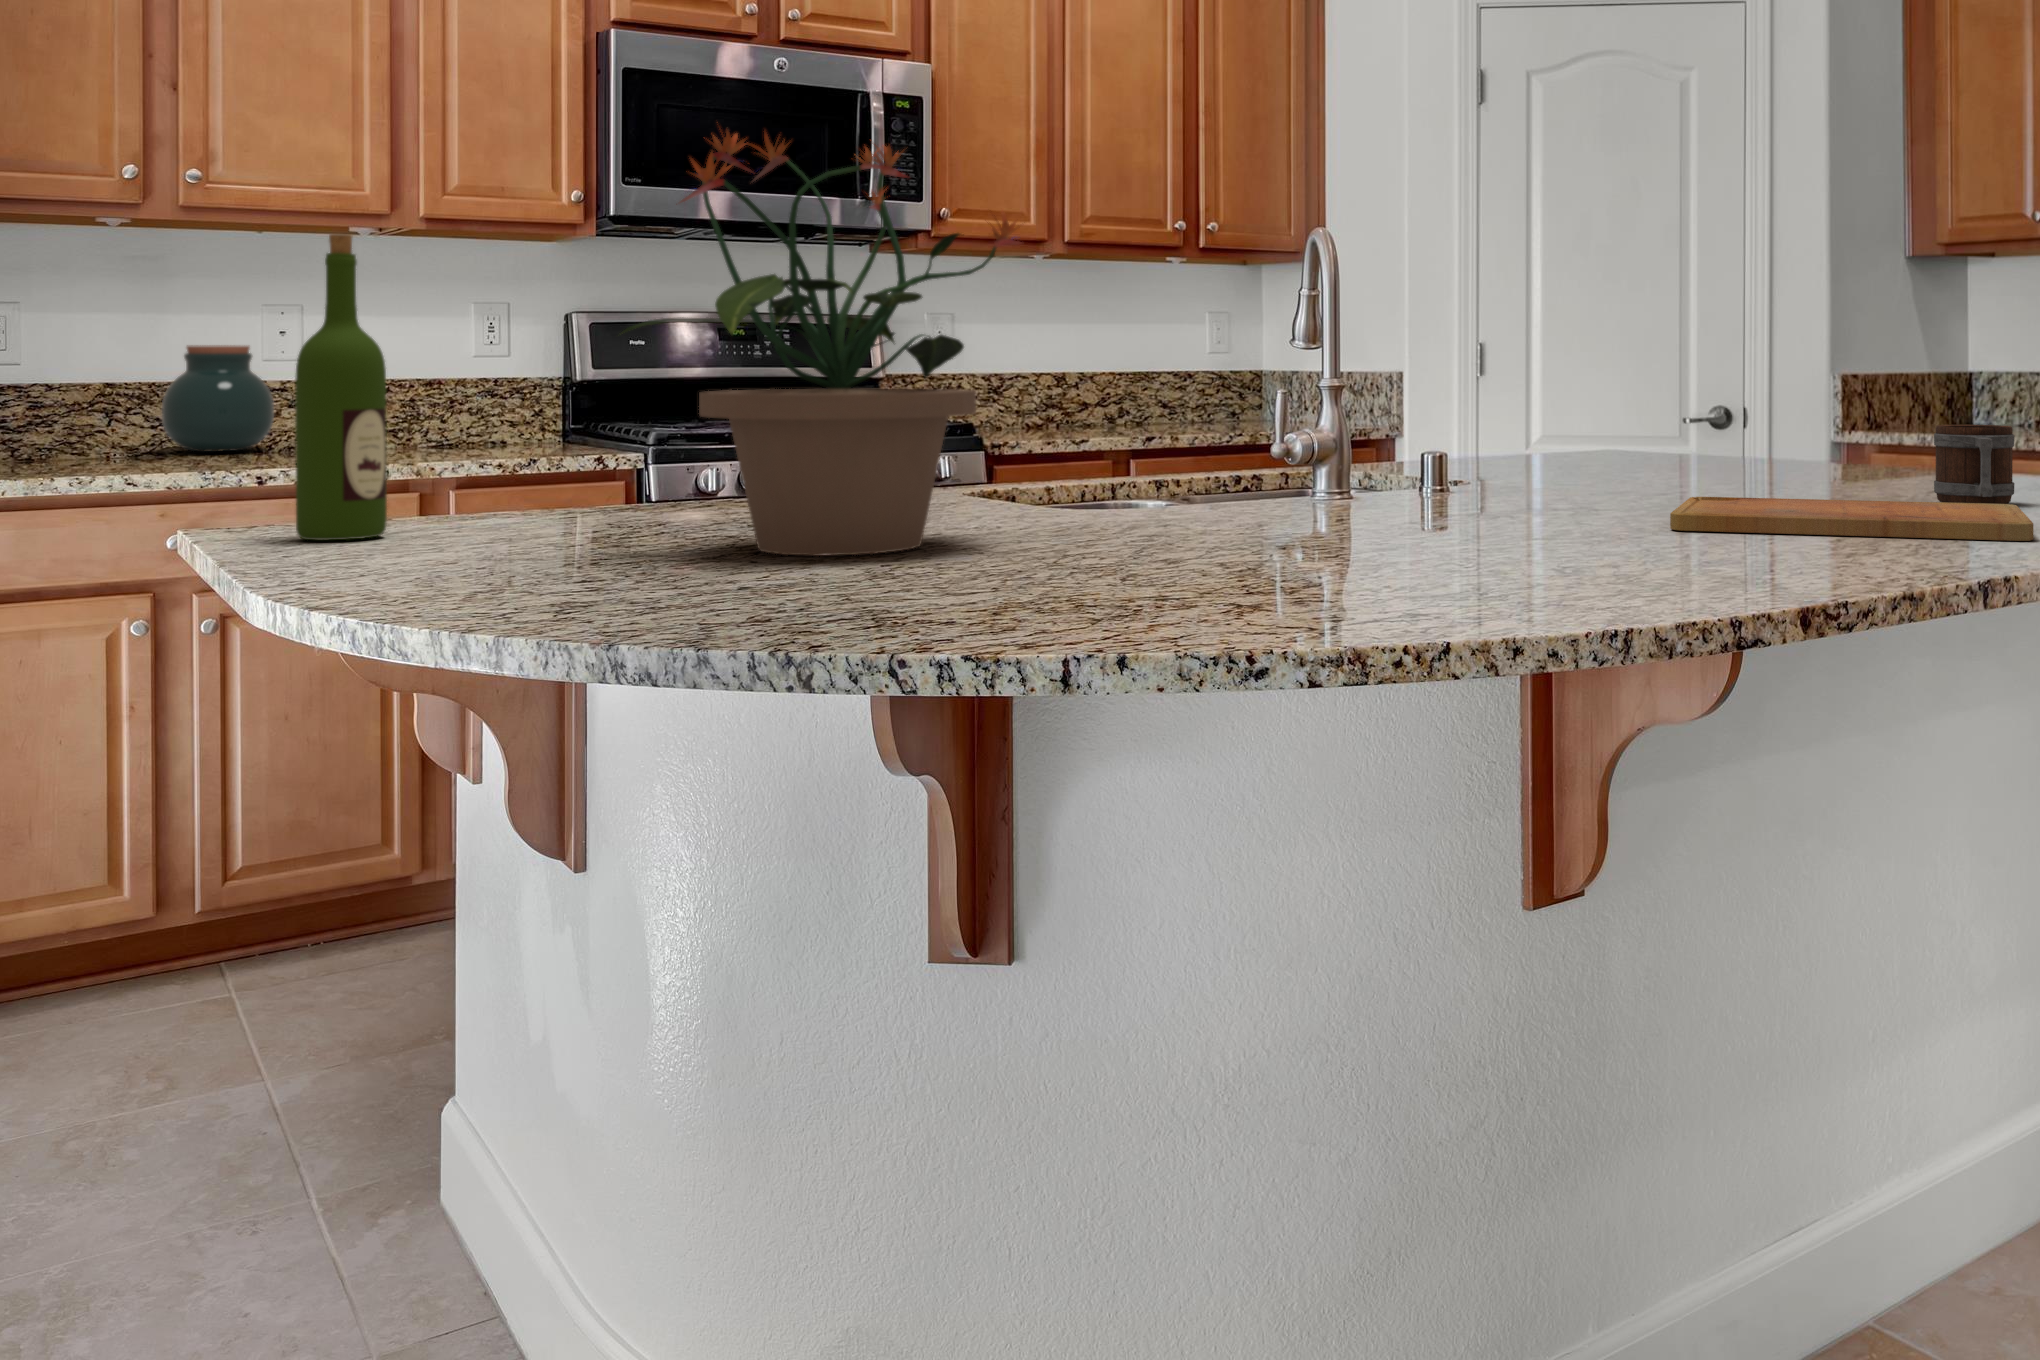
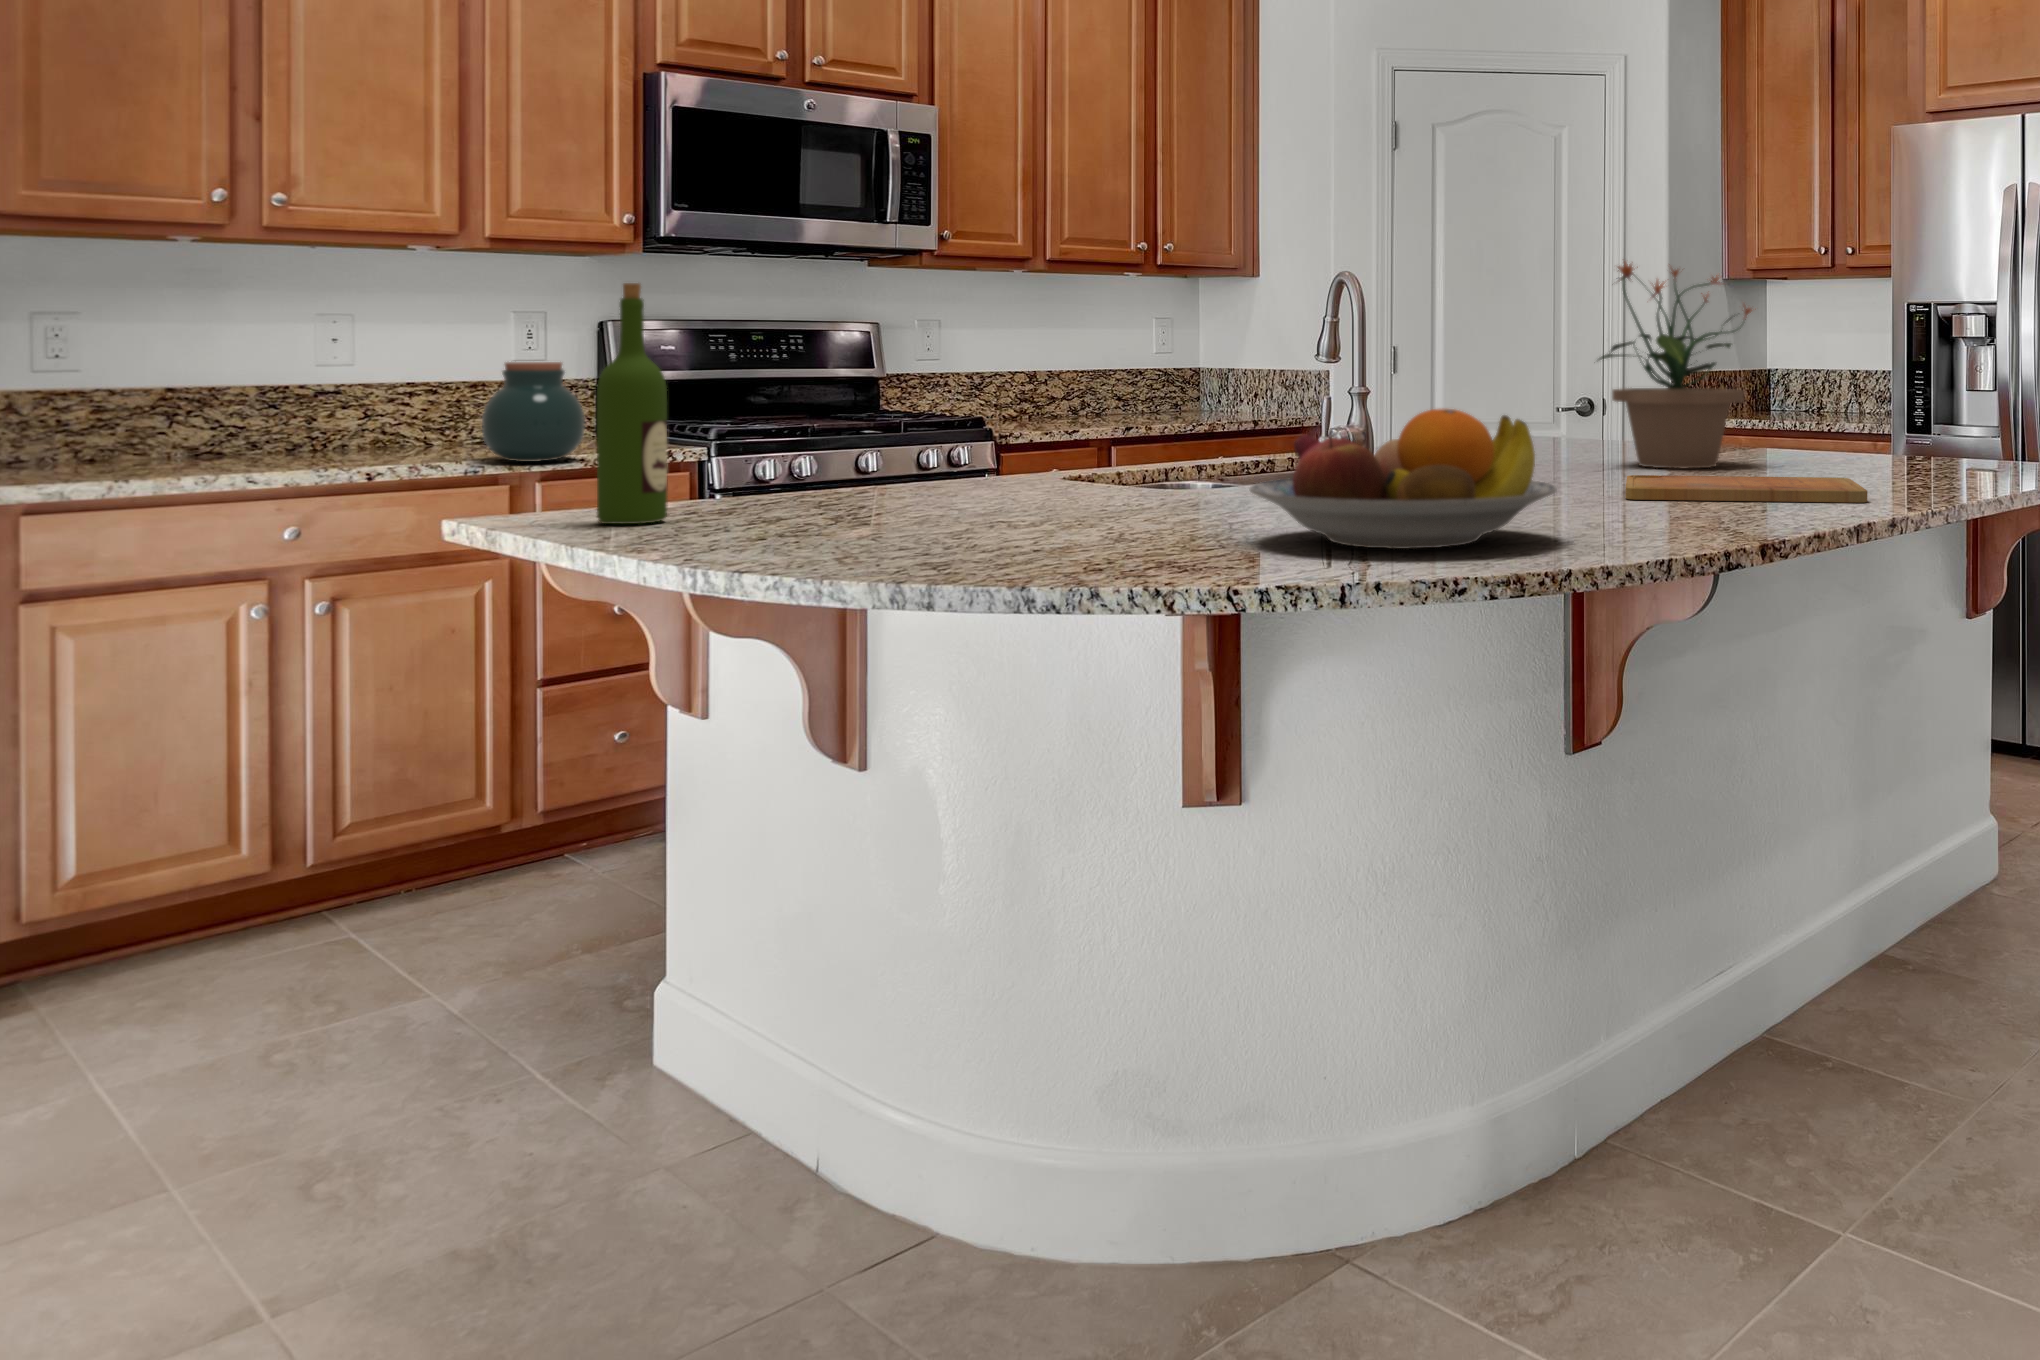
potted plant: present [623,130,1020,556] -> present [1598,262,1752,469]
jar: present [162,345,274,452] -> present [482,362,585,462]
fruit bowl: none [1033,390,1490,599] -> present [1250,409,1557,549]
mug: present [1934,425,2015,504] -> none [1785,421,1841,478]

